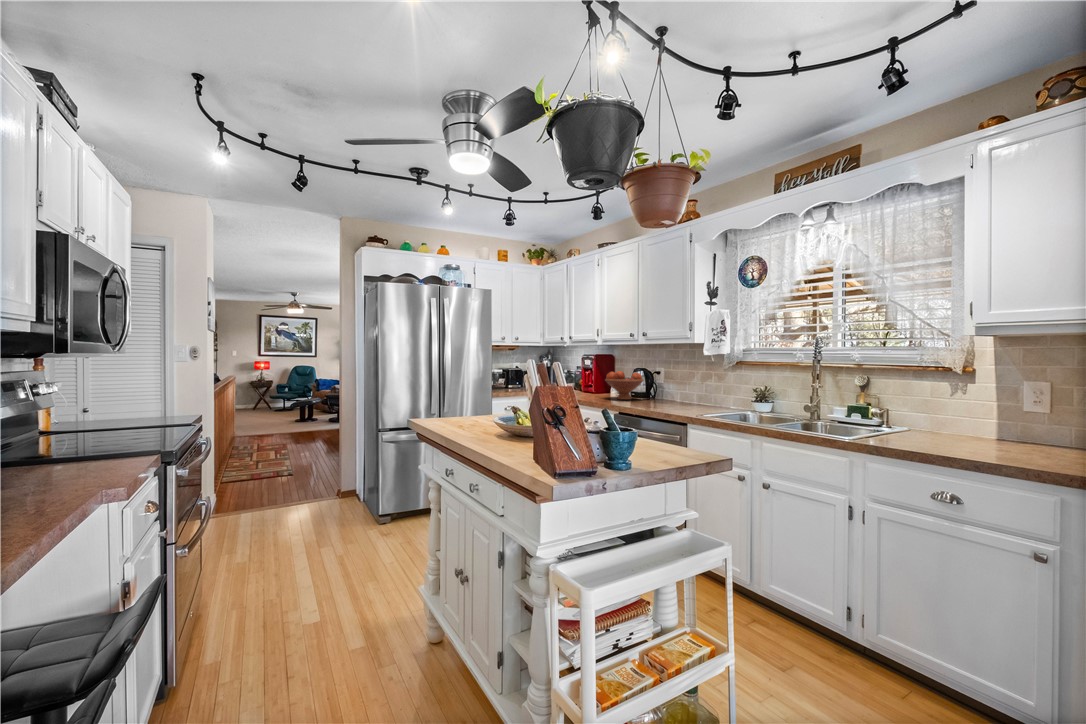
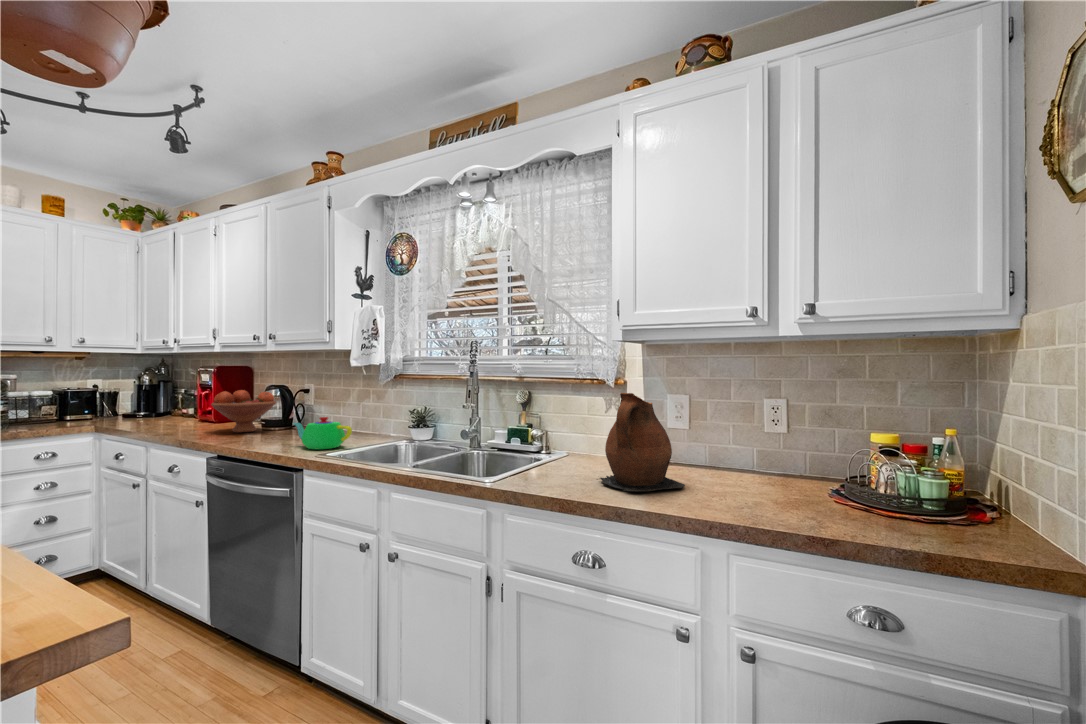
ceramic pitcher: none [949,378,1046,458] -> present [600,393,685,492]
teapot: none [669,391,712,413] -> present [293,417,352,449]

